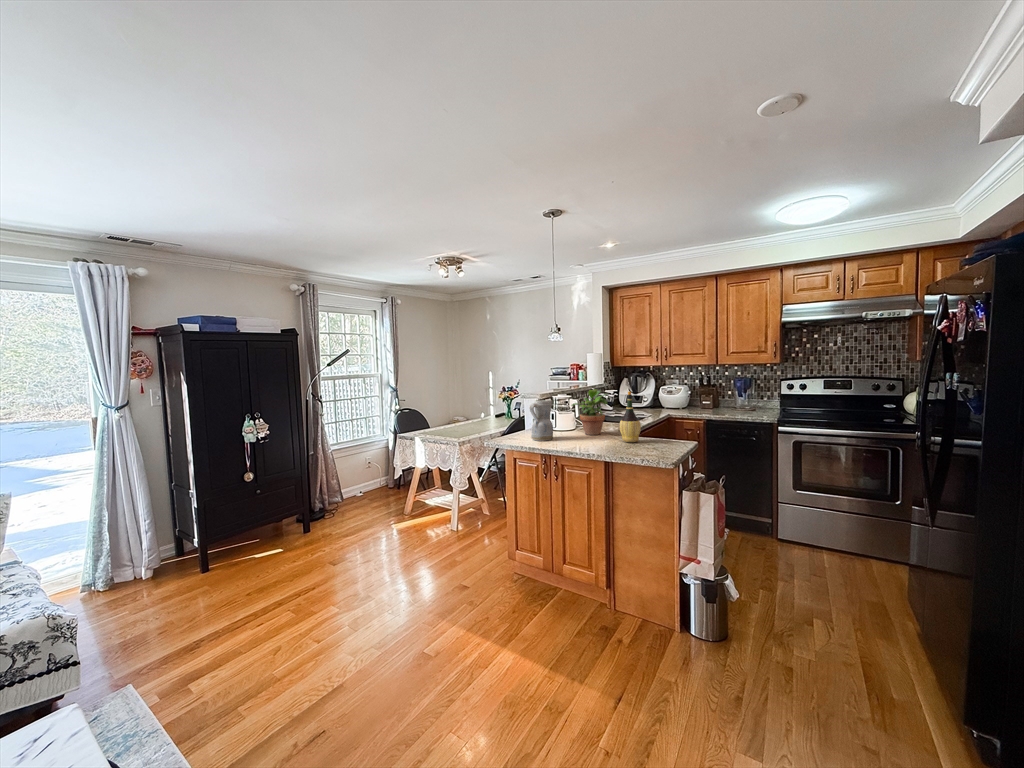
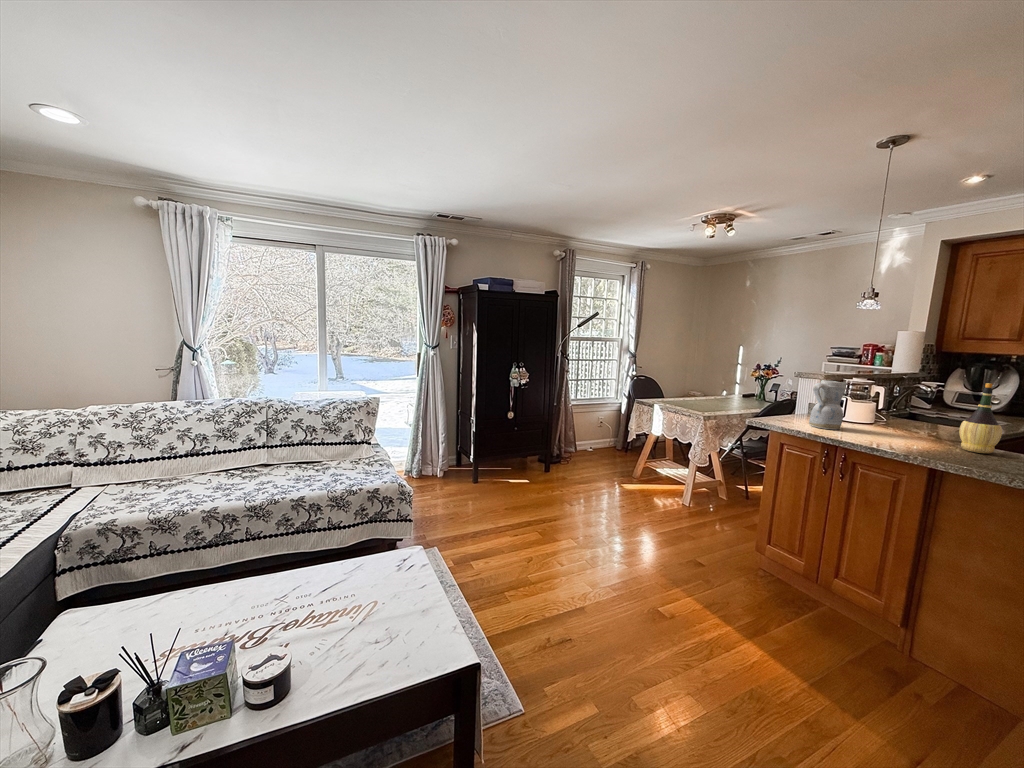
potted plant: present [571,390,609,435] -> none [873,376,941,435]

